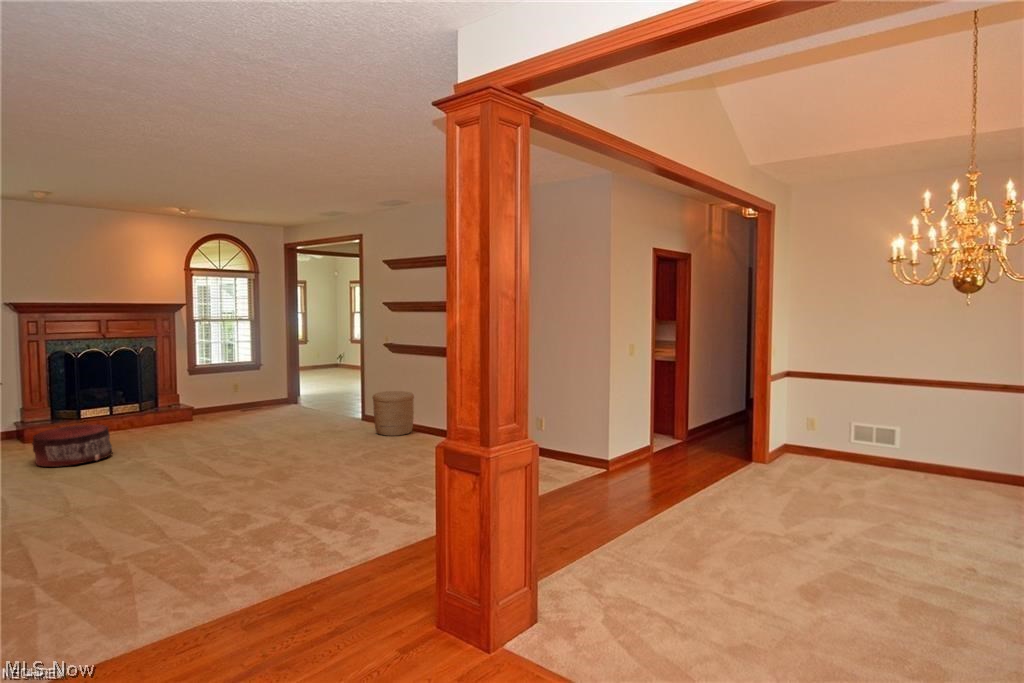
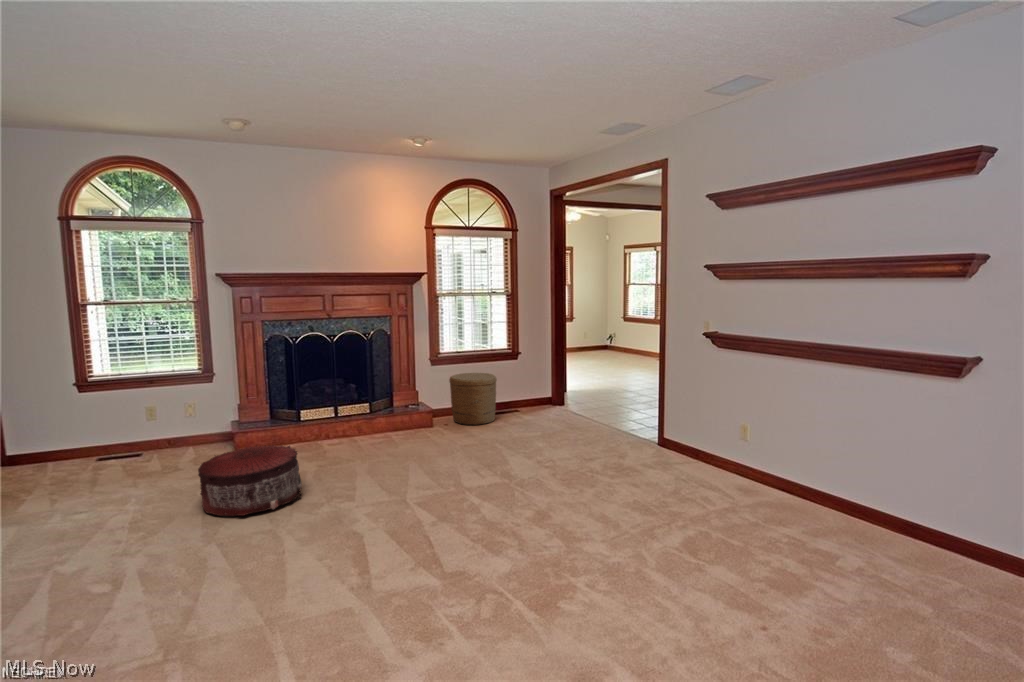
woven basket: present [373,391,414,436] -> present [449,373,497,425]

